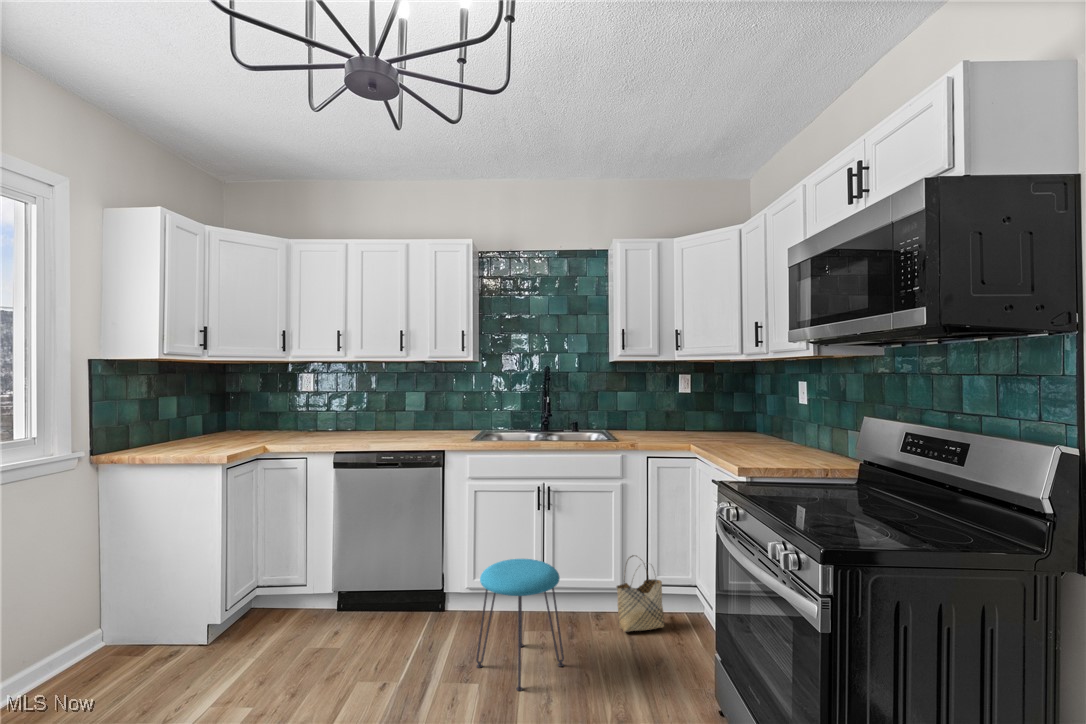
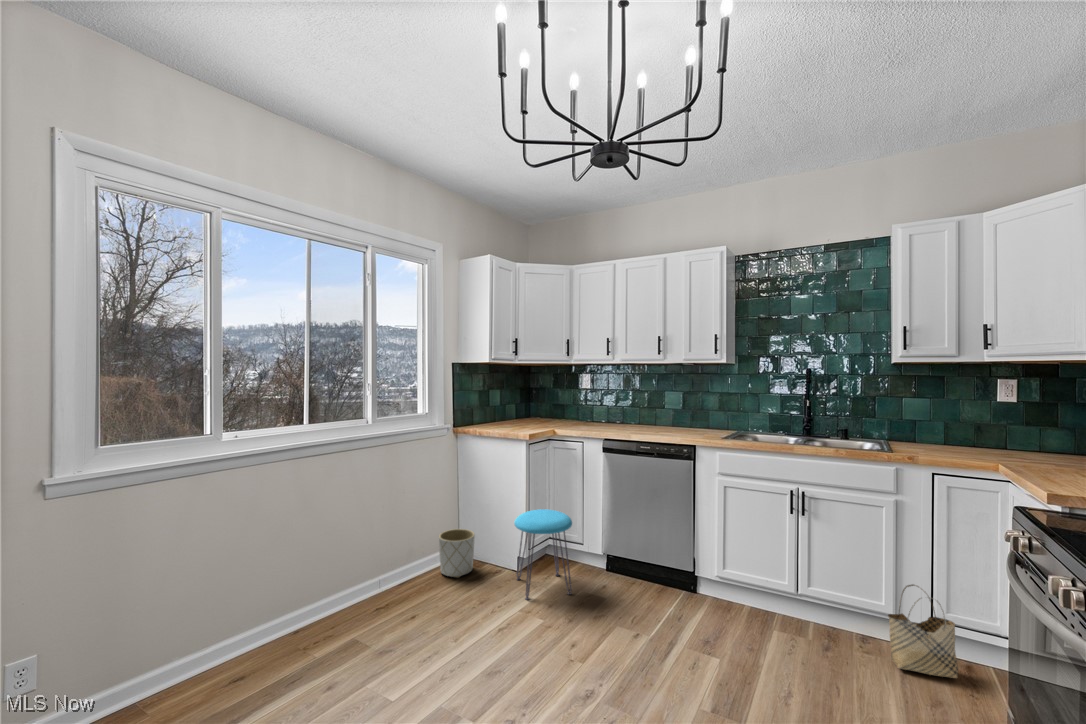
stool: present [476,559,564,691] -> present [514,509,572,600]
planter: none [72,602,139,677] -> present [439,529,475,578]

